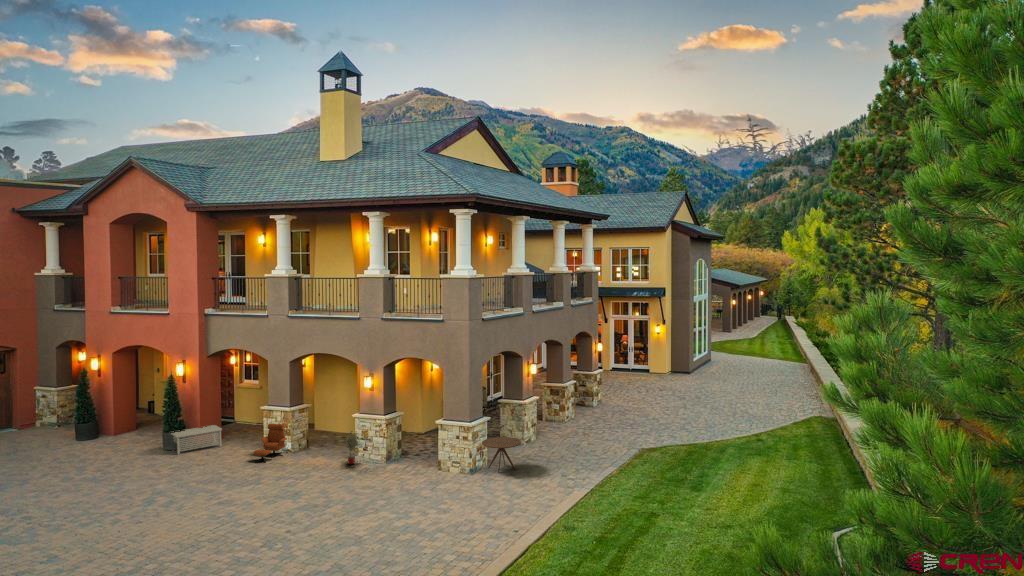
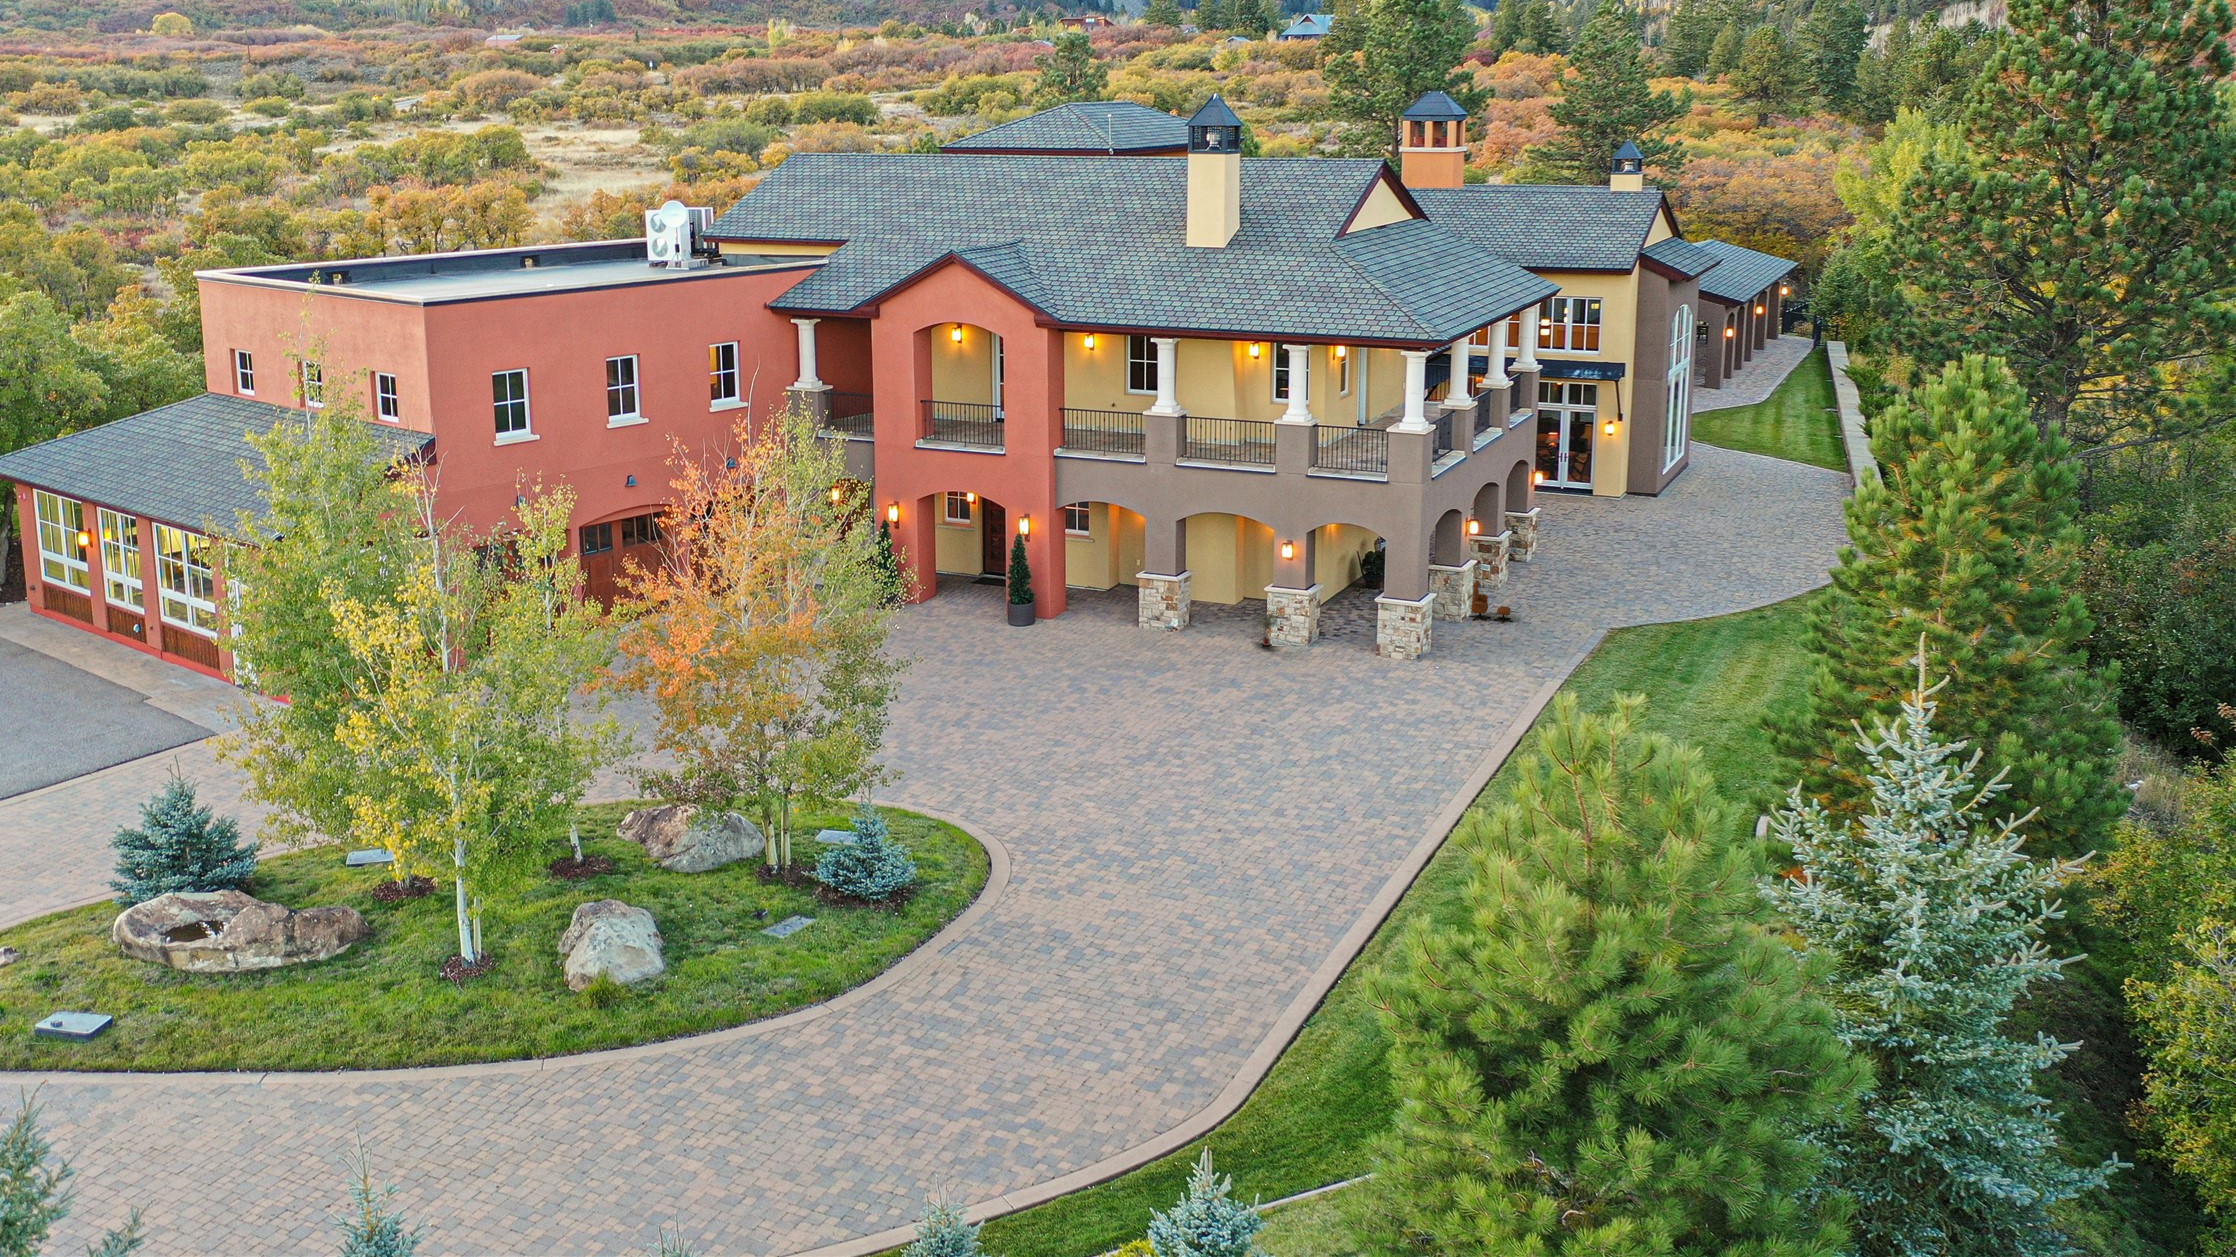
lounge chair: present [253,424,287,463] -> present [1469,581,1513,623]
storage bench: present [171,425,222,454] -> none [1021,594,1080,632]
round table: present [482,437,521,473] -> none [1430,616,1477,657]

